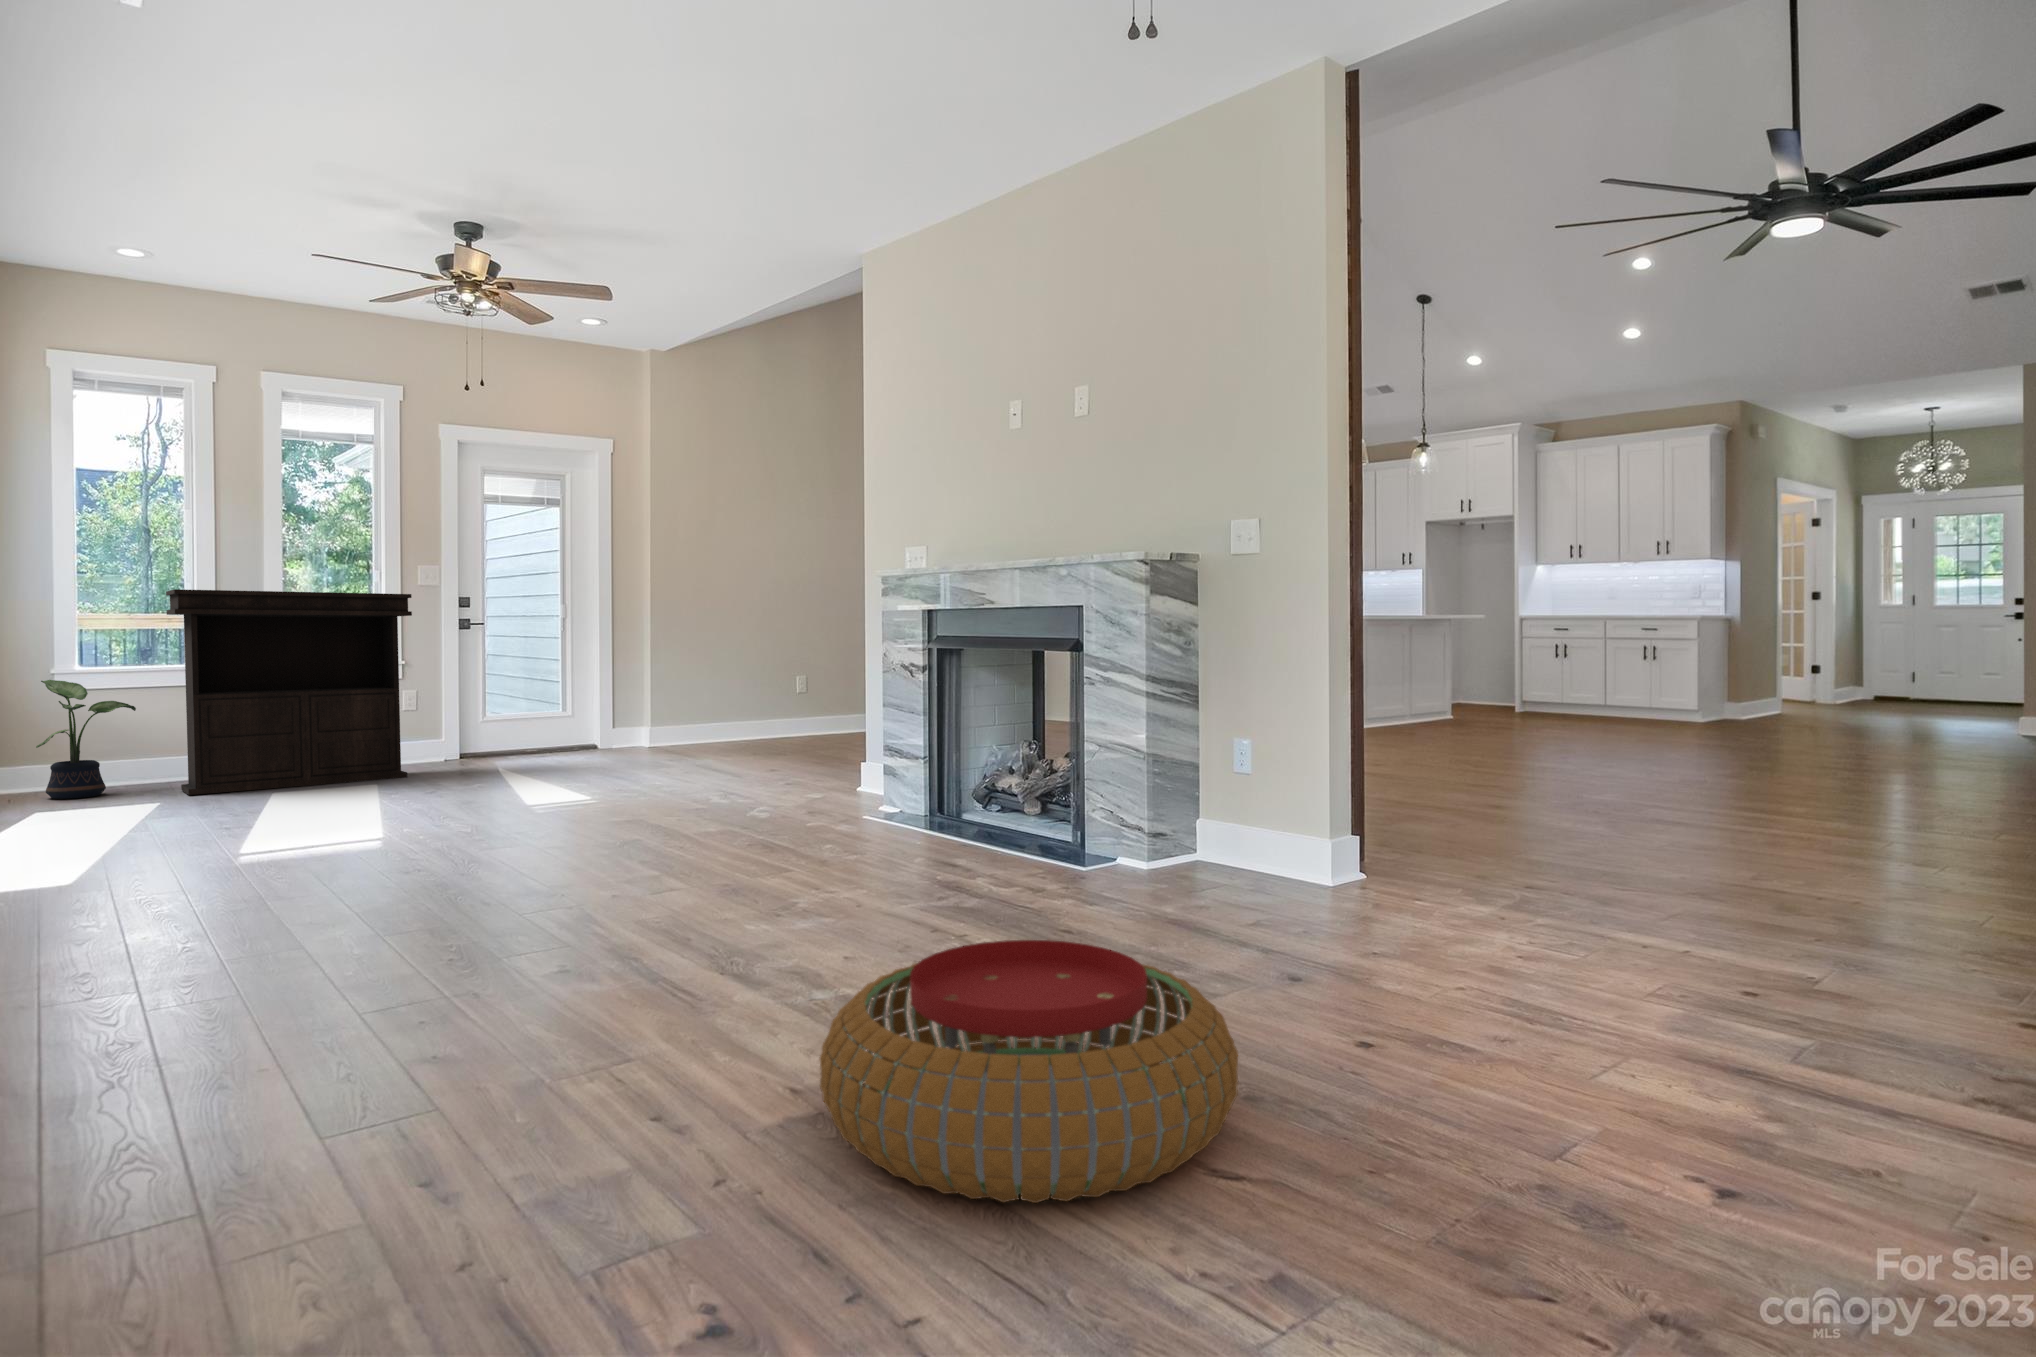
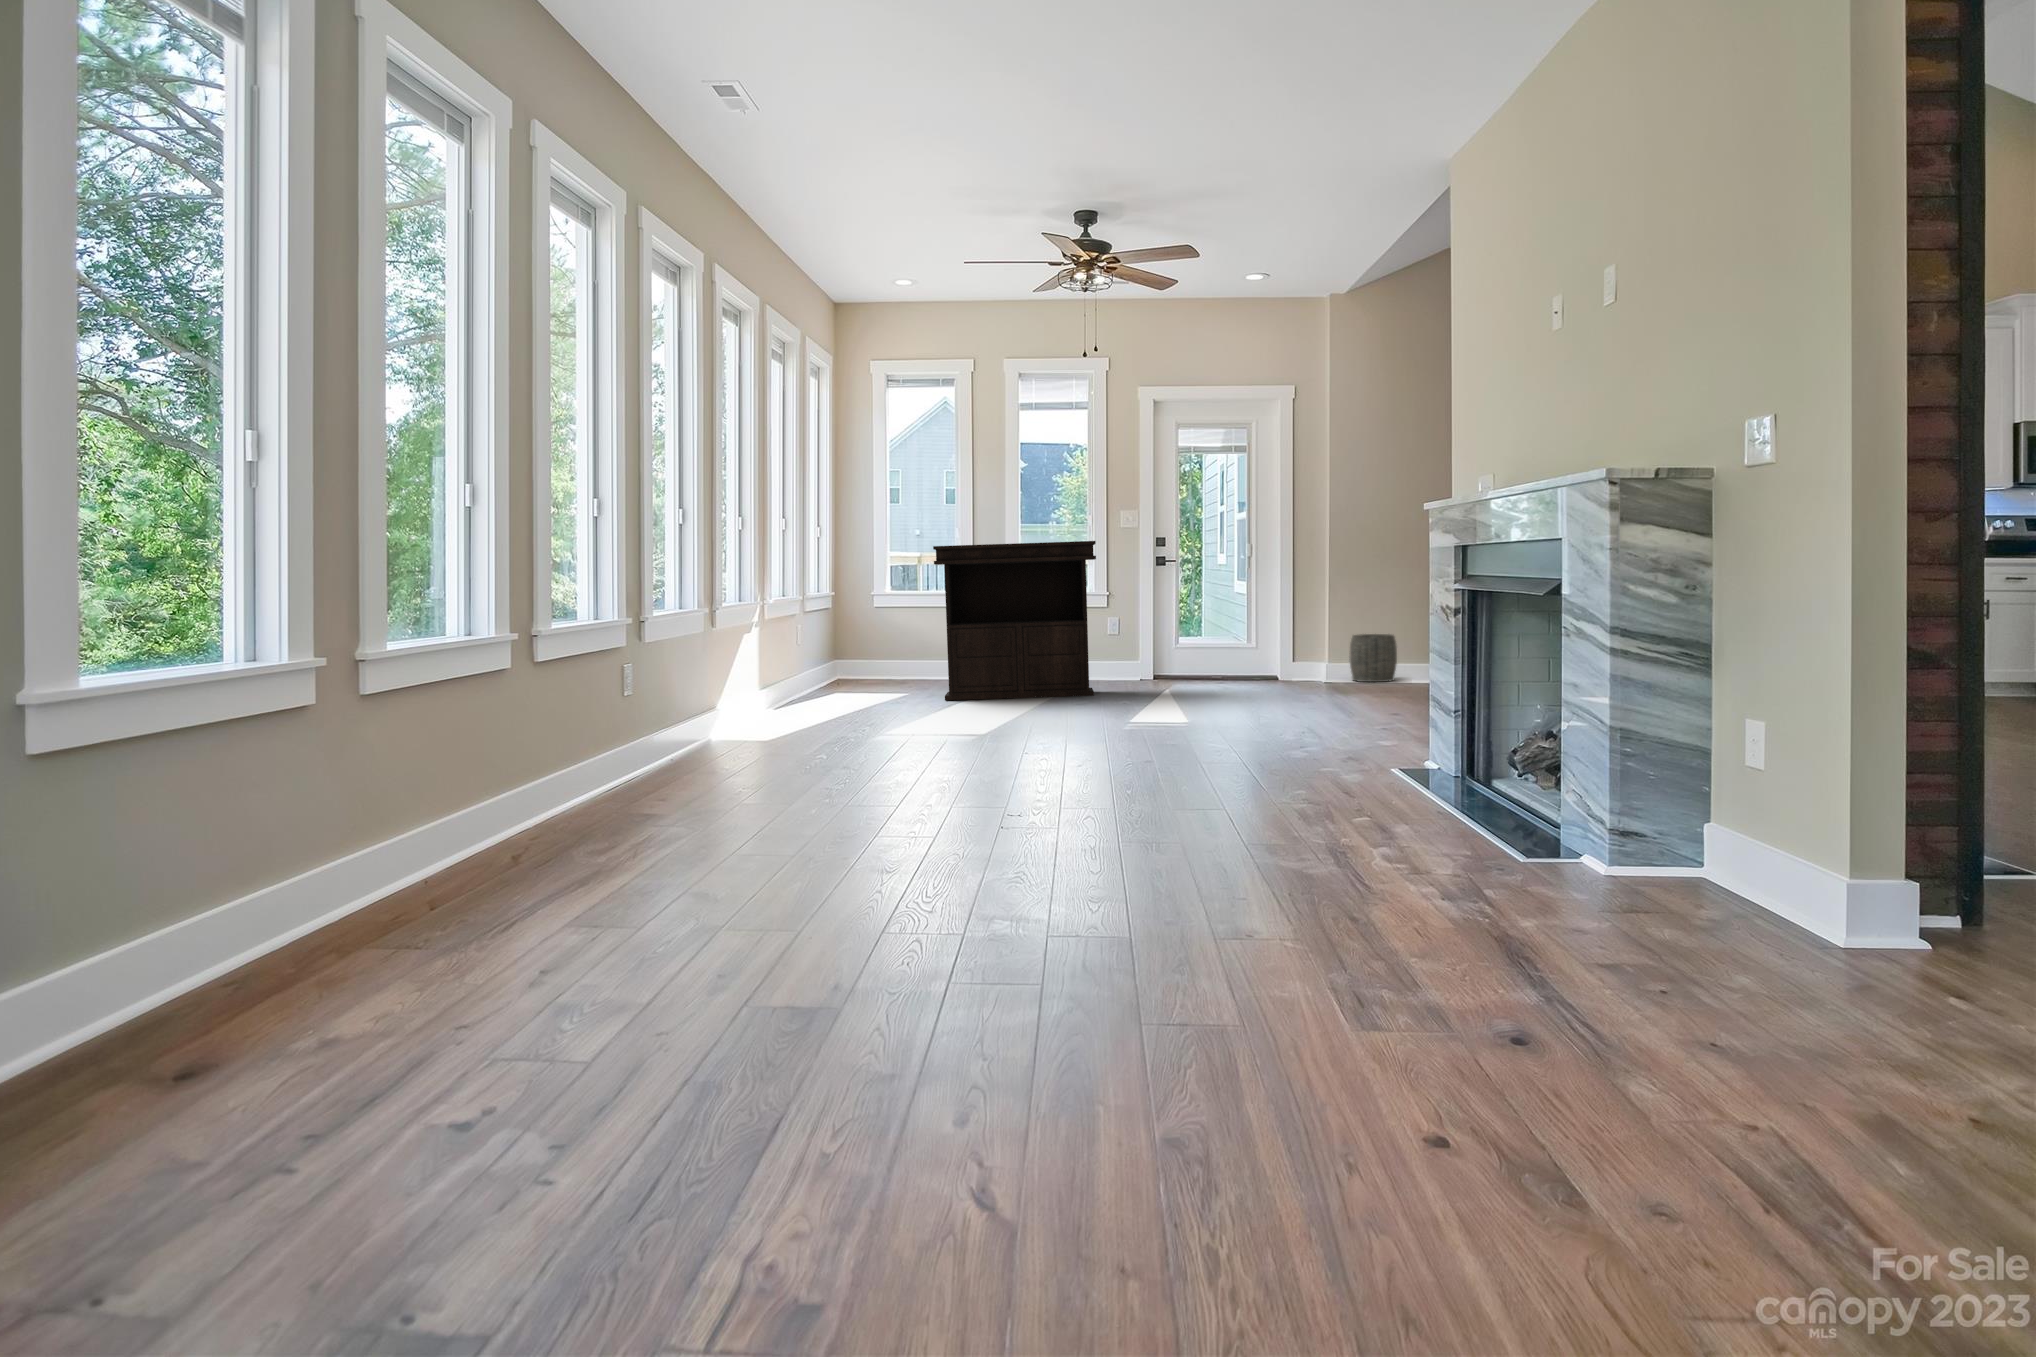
potted plant: present [36,680,136,799] -> none [867,613,926,697]
woven basket: none [676,701,722,748] -> present [1350,634,1397,682]
pouf: present [820,940,1238,1203] -> none [712,912,1126,1179]

